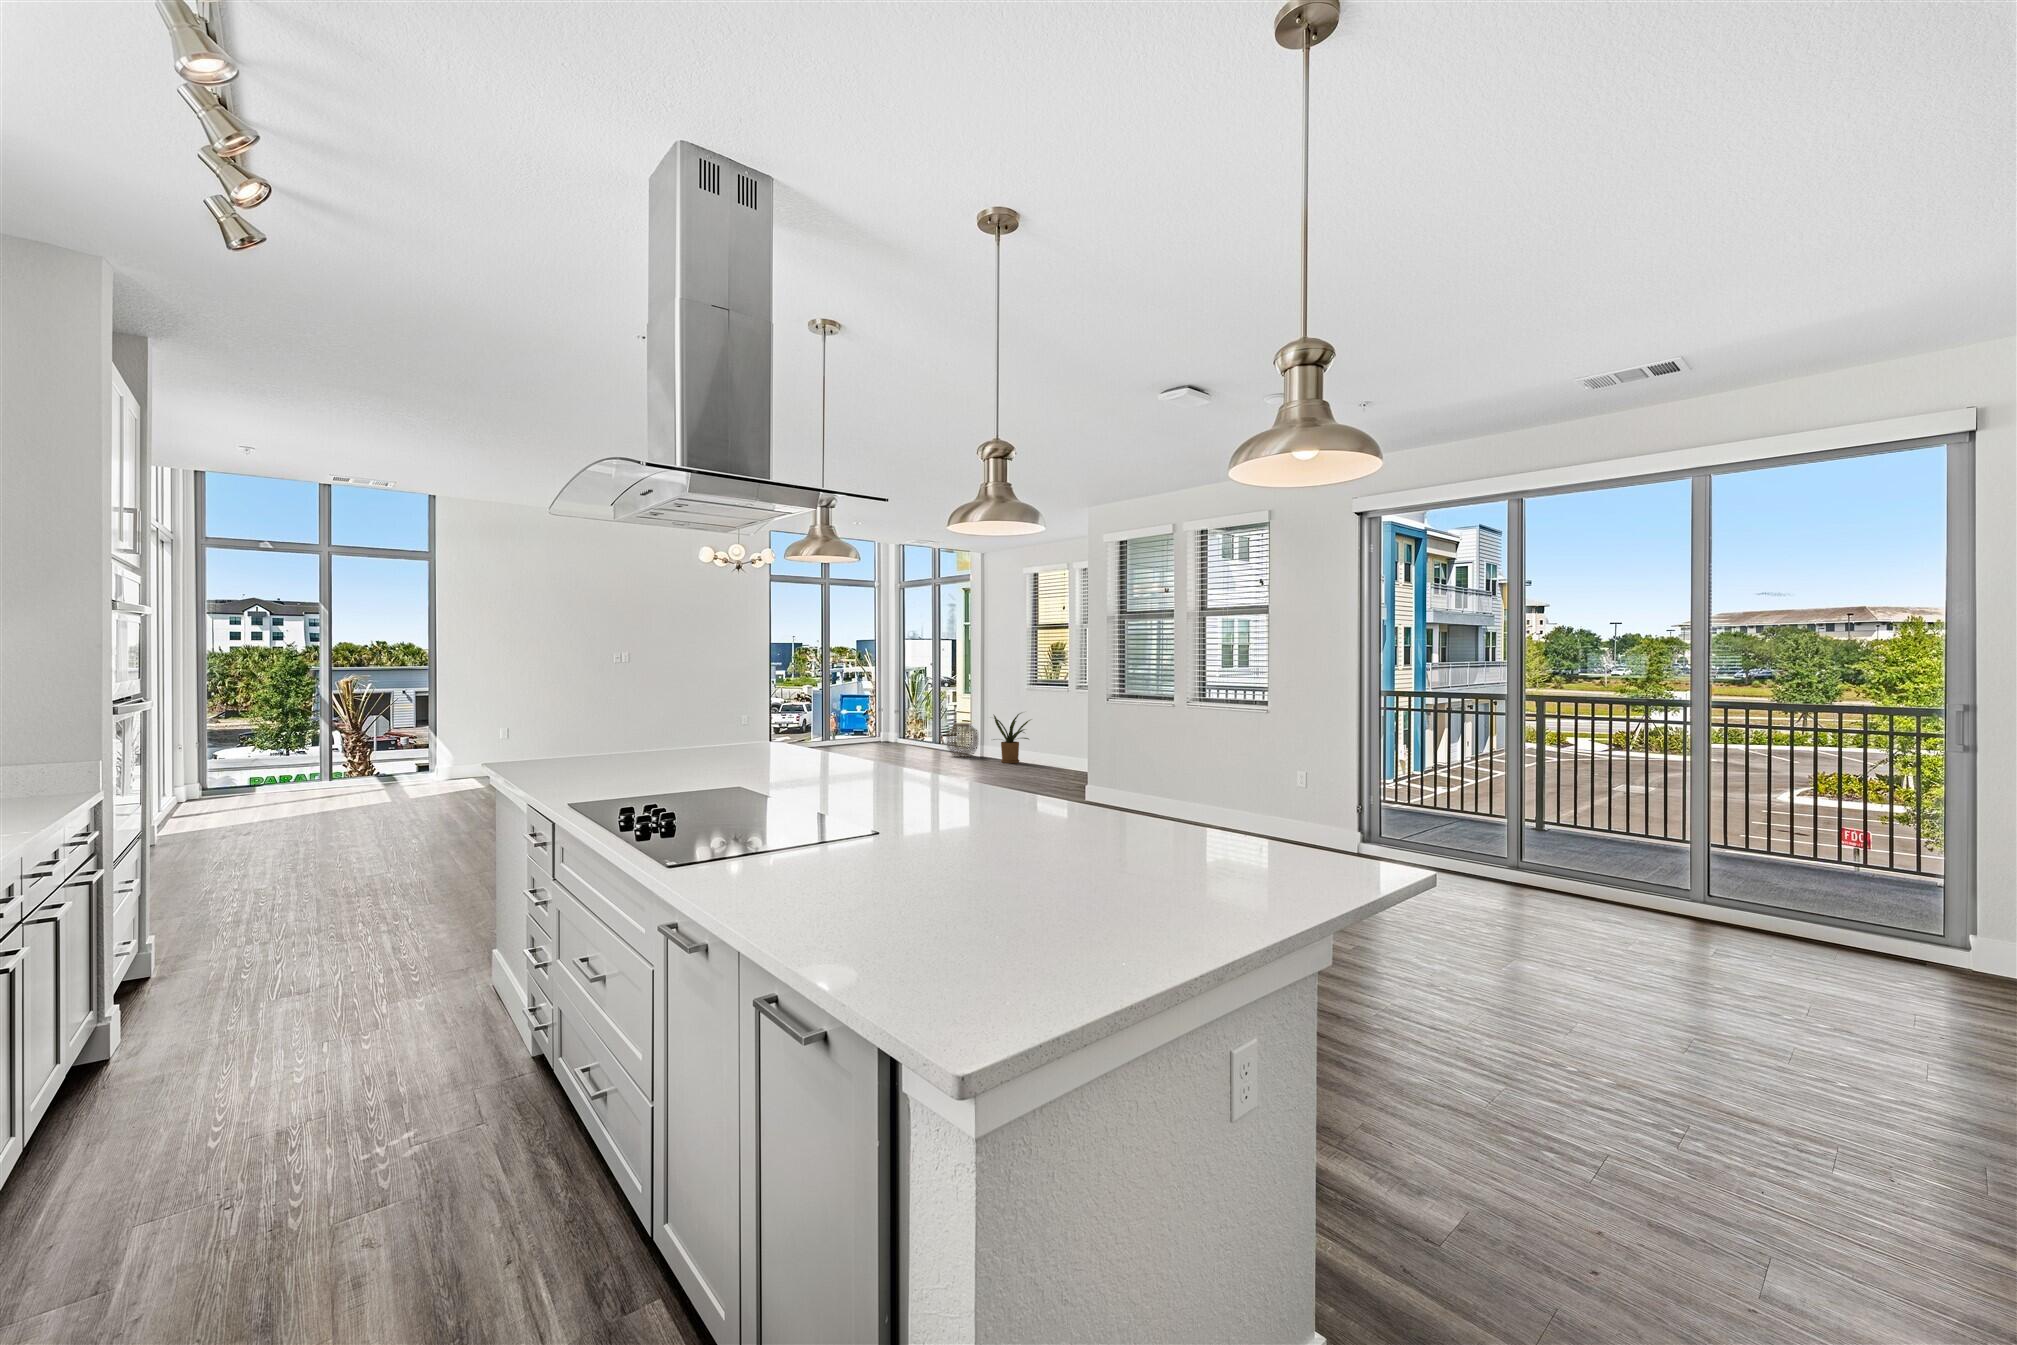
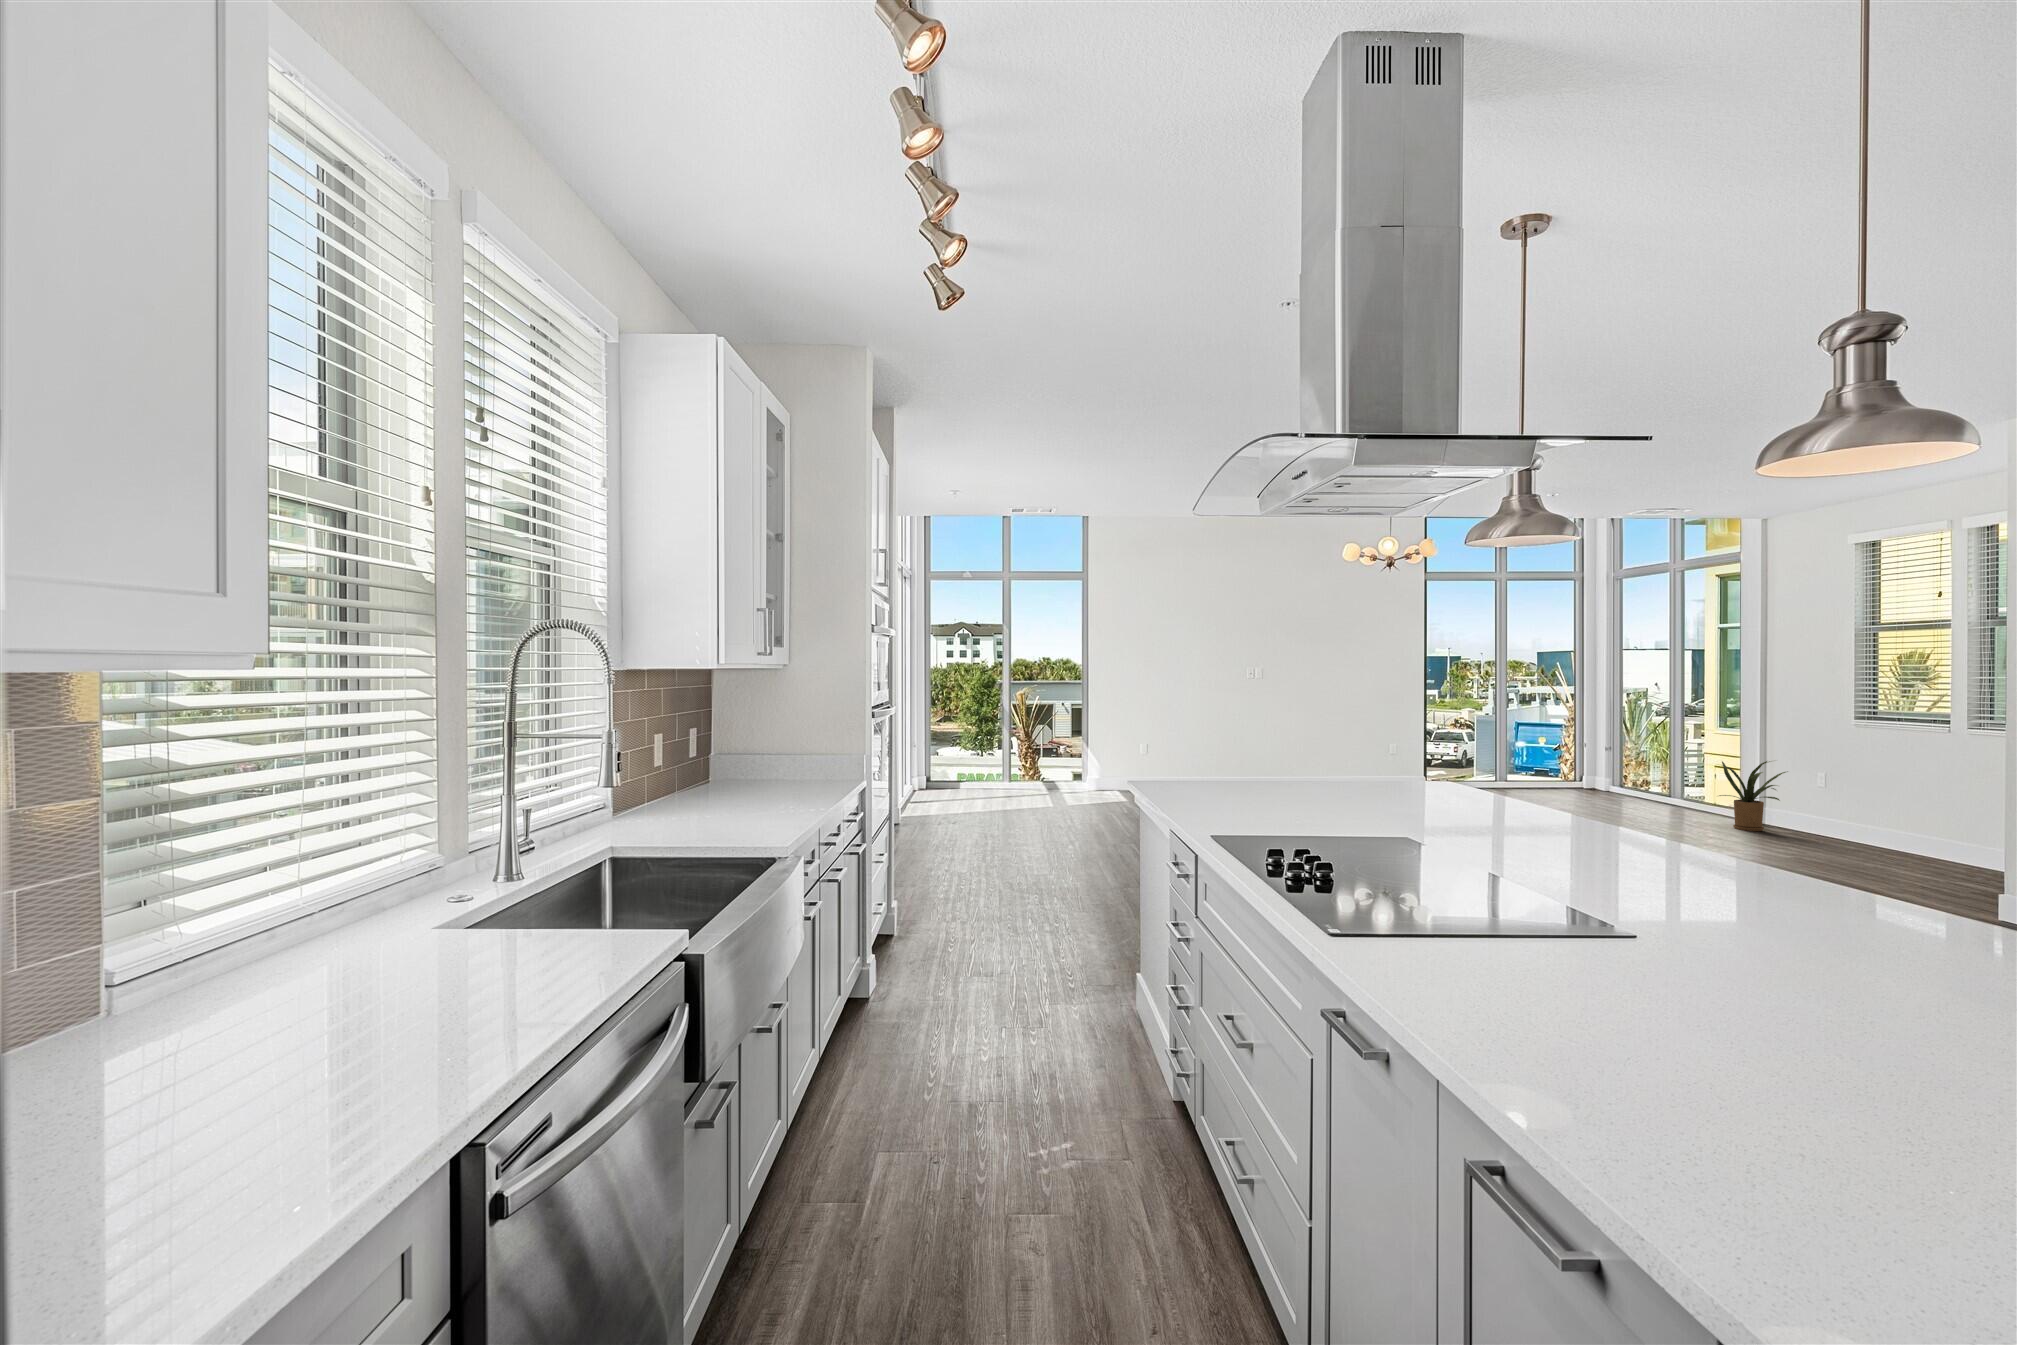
woven basket: present [947,723,978,757] -> none [1655,768,1705,816]

